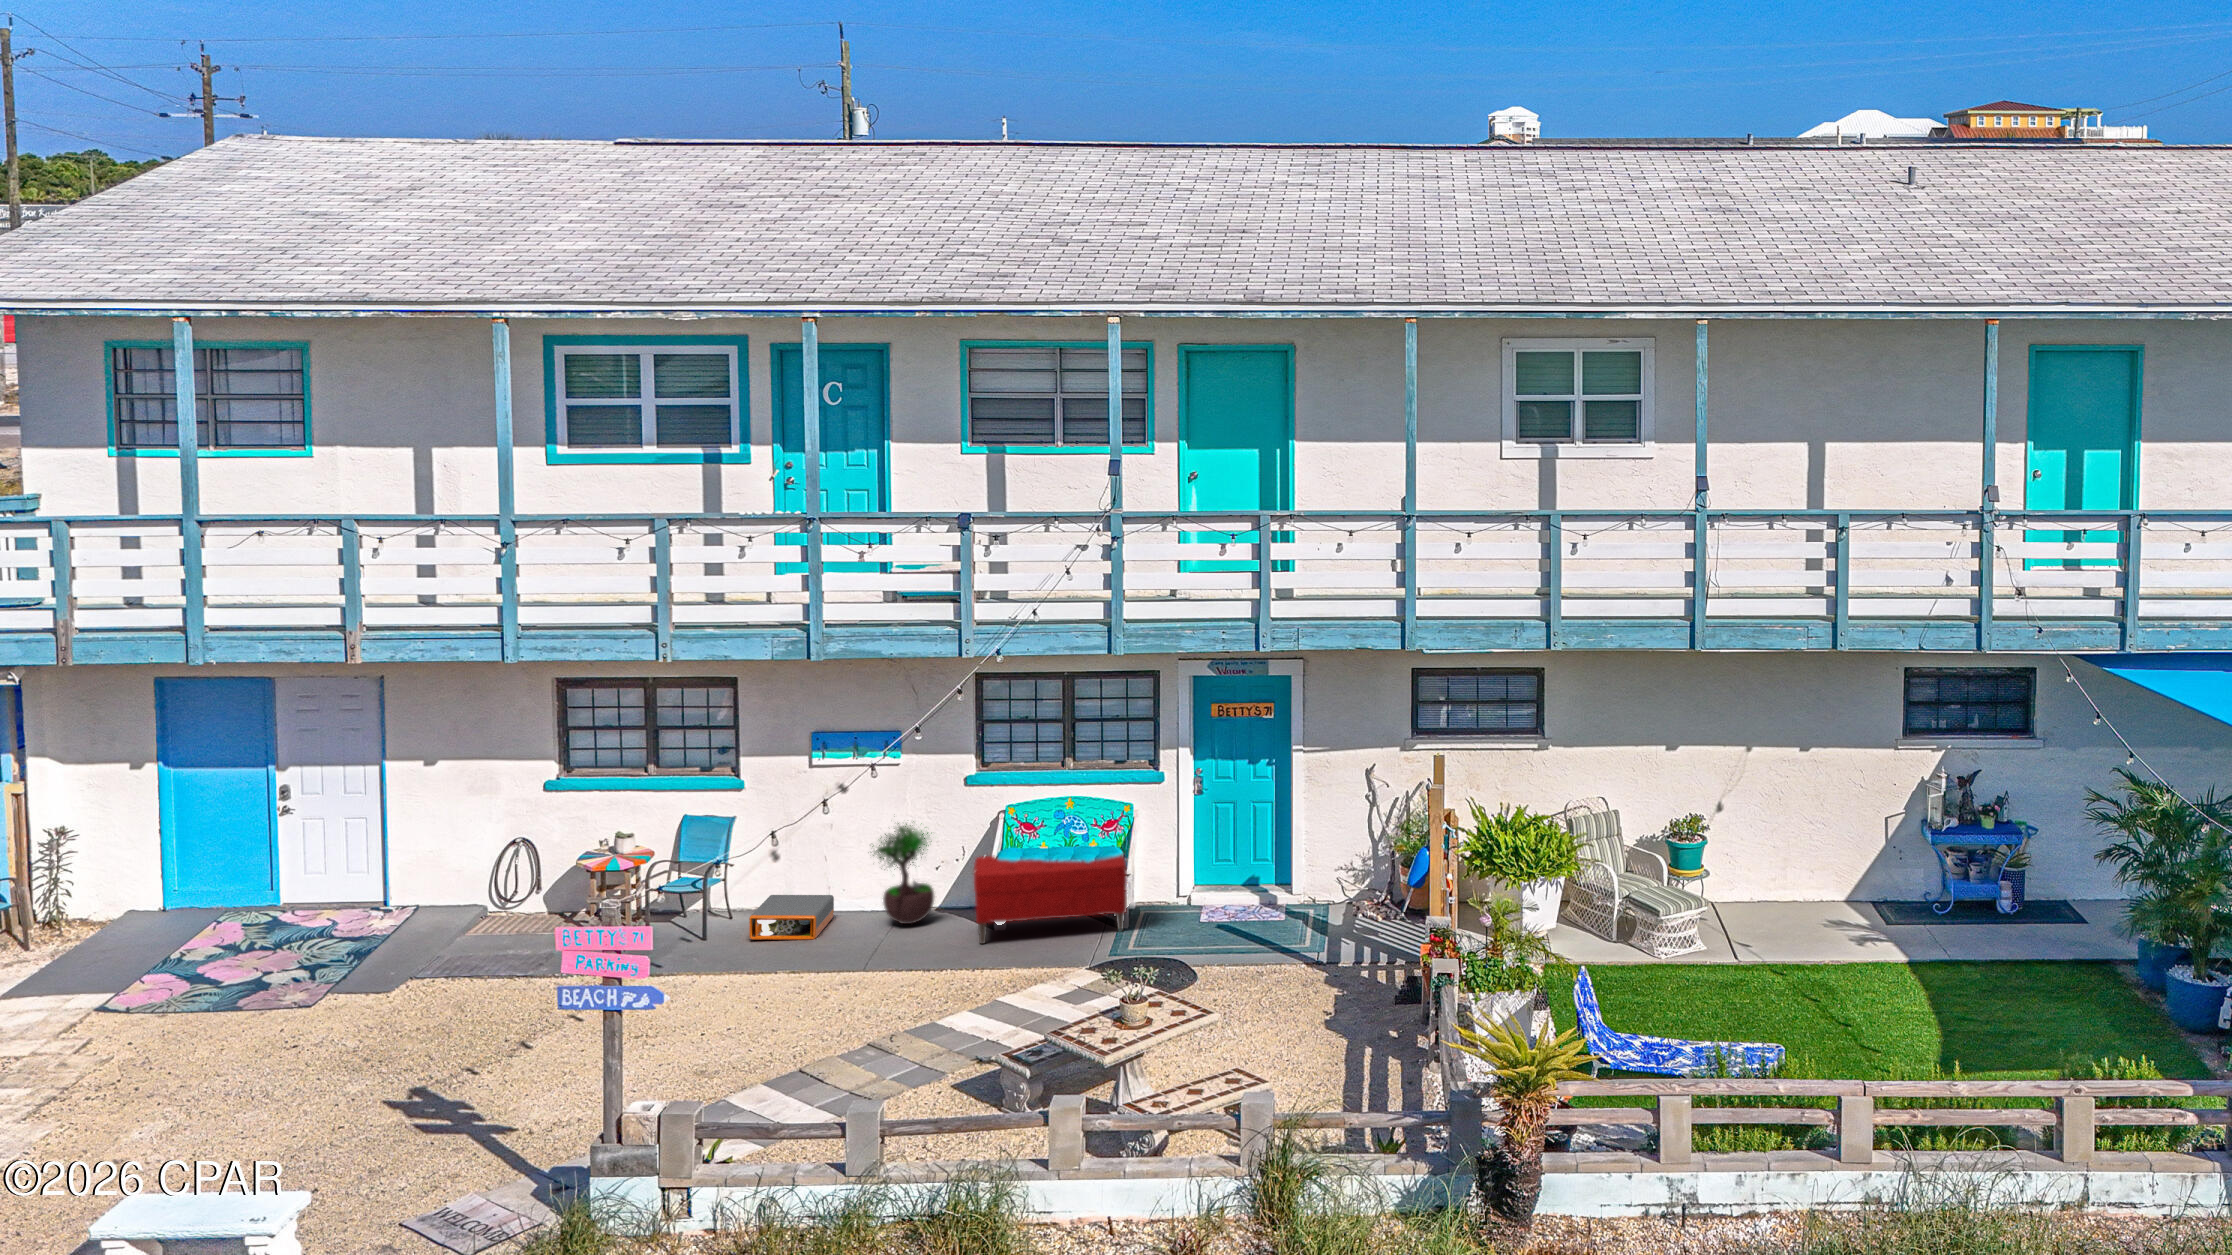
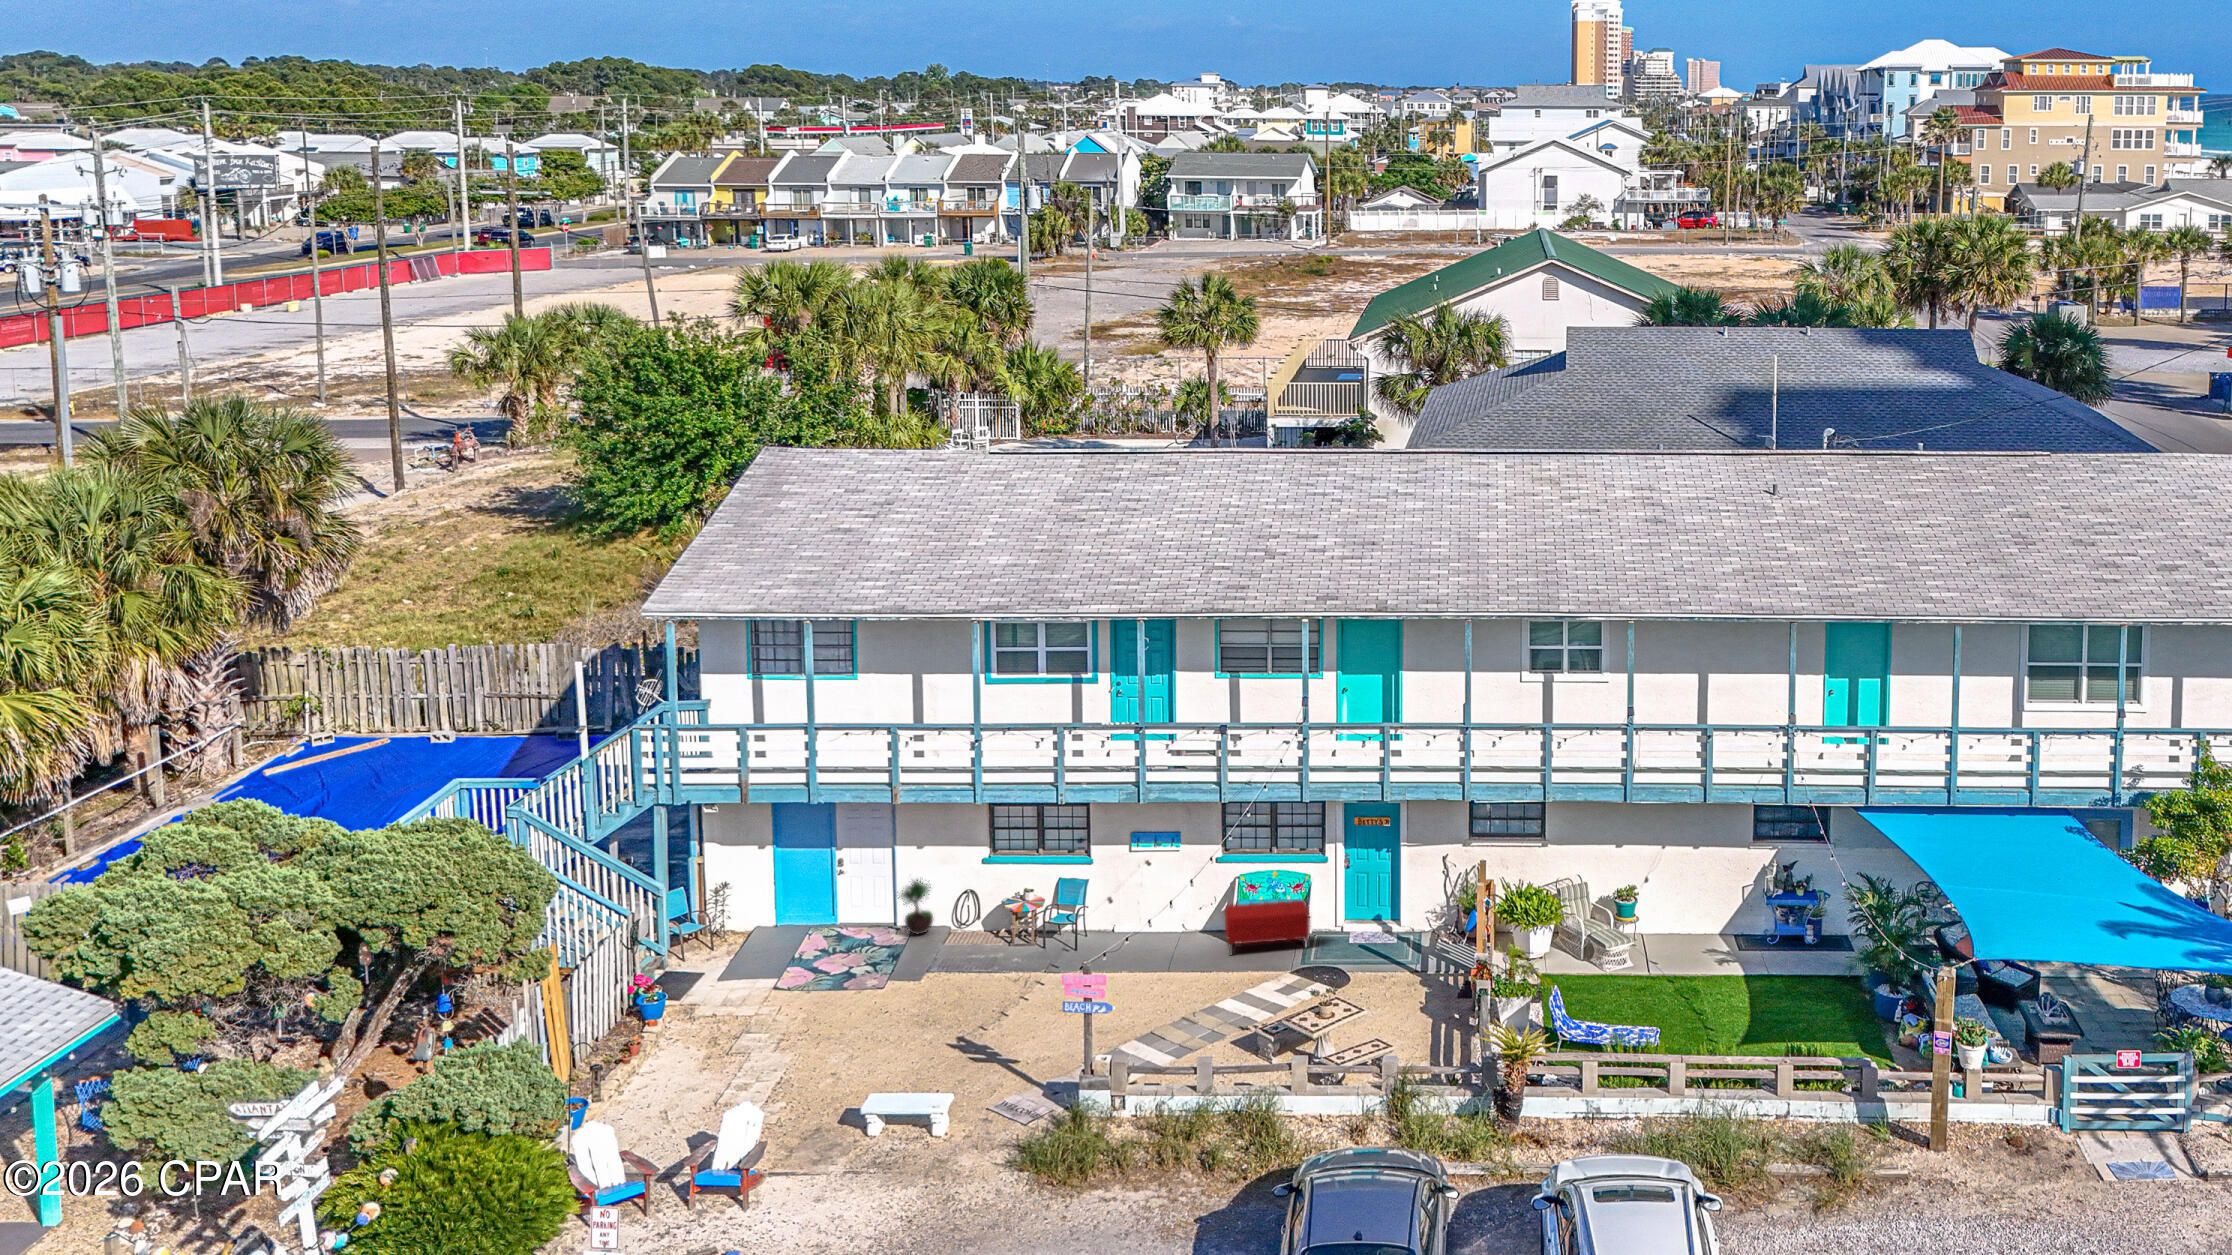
potted tree: present [872,821,934,924] -> present [898,879,933,934]
storage box: present [749,895,834,940] -> none [1102,923,1144,950]

